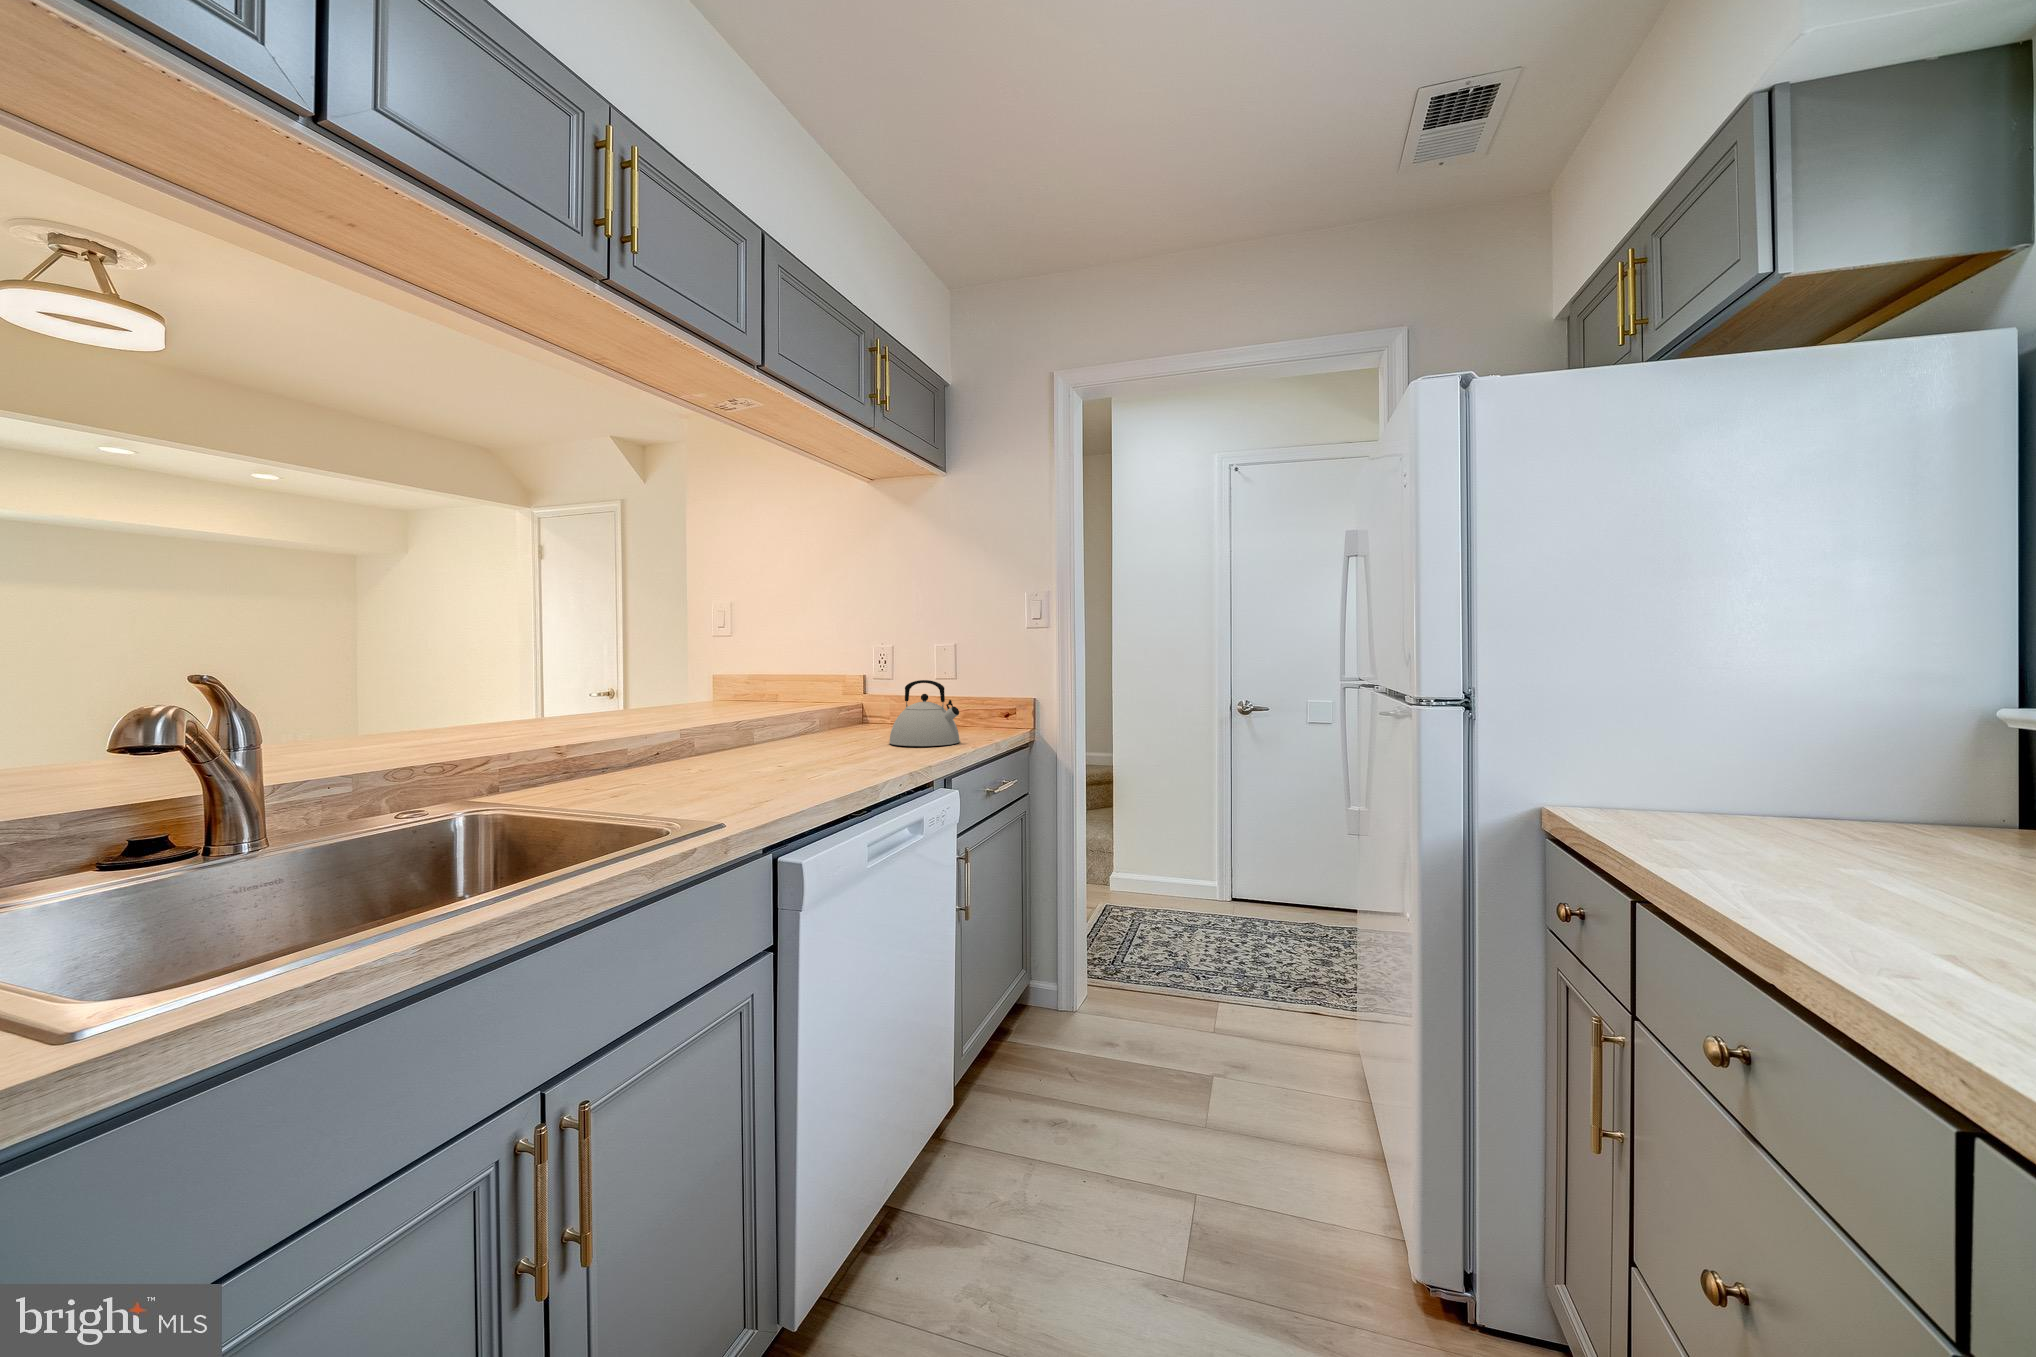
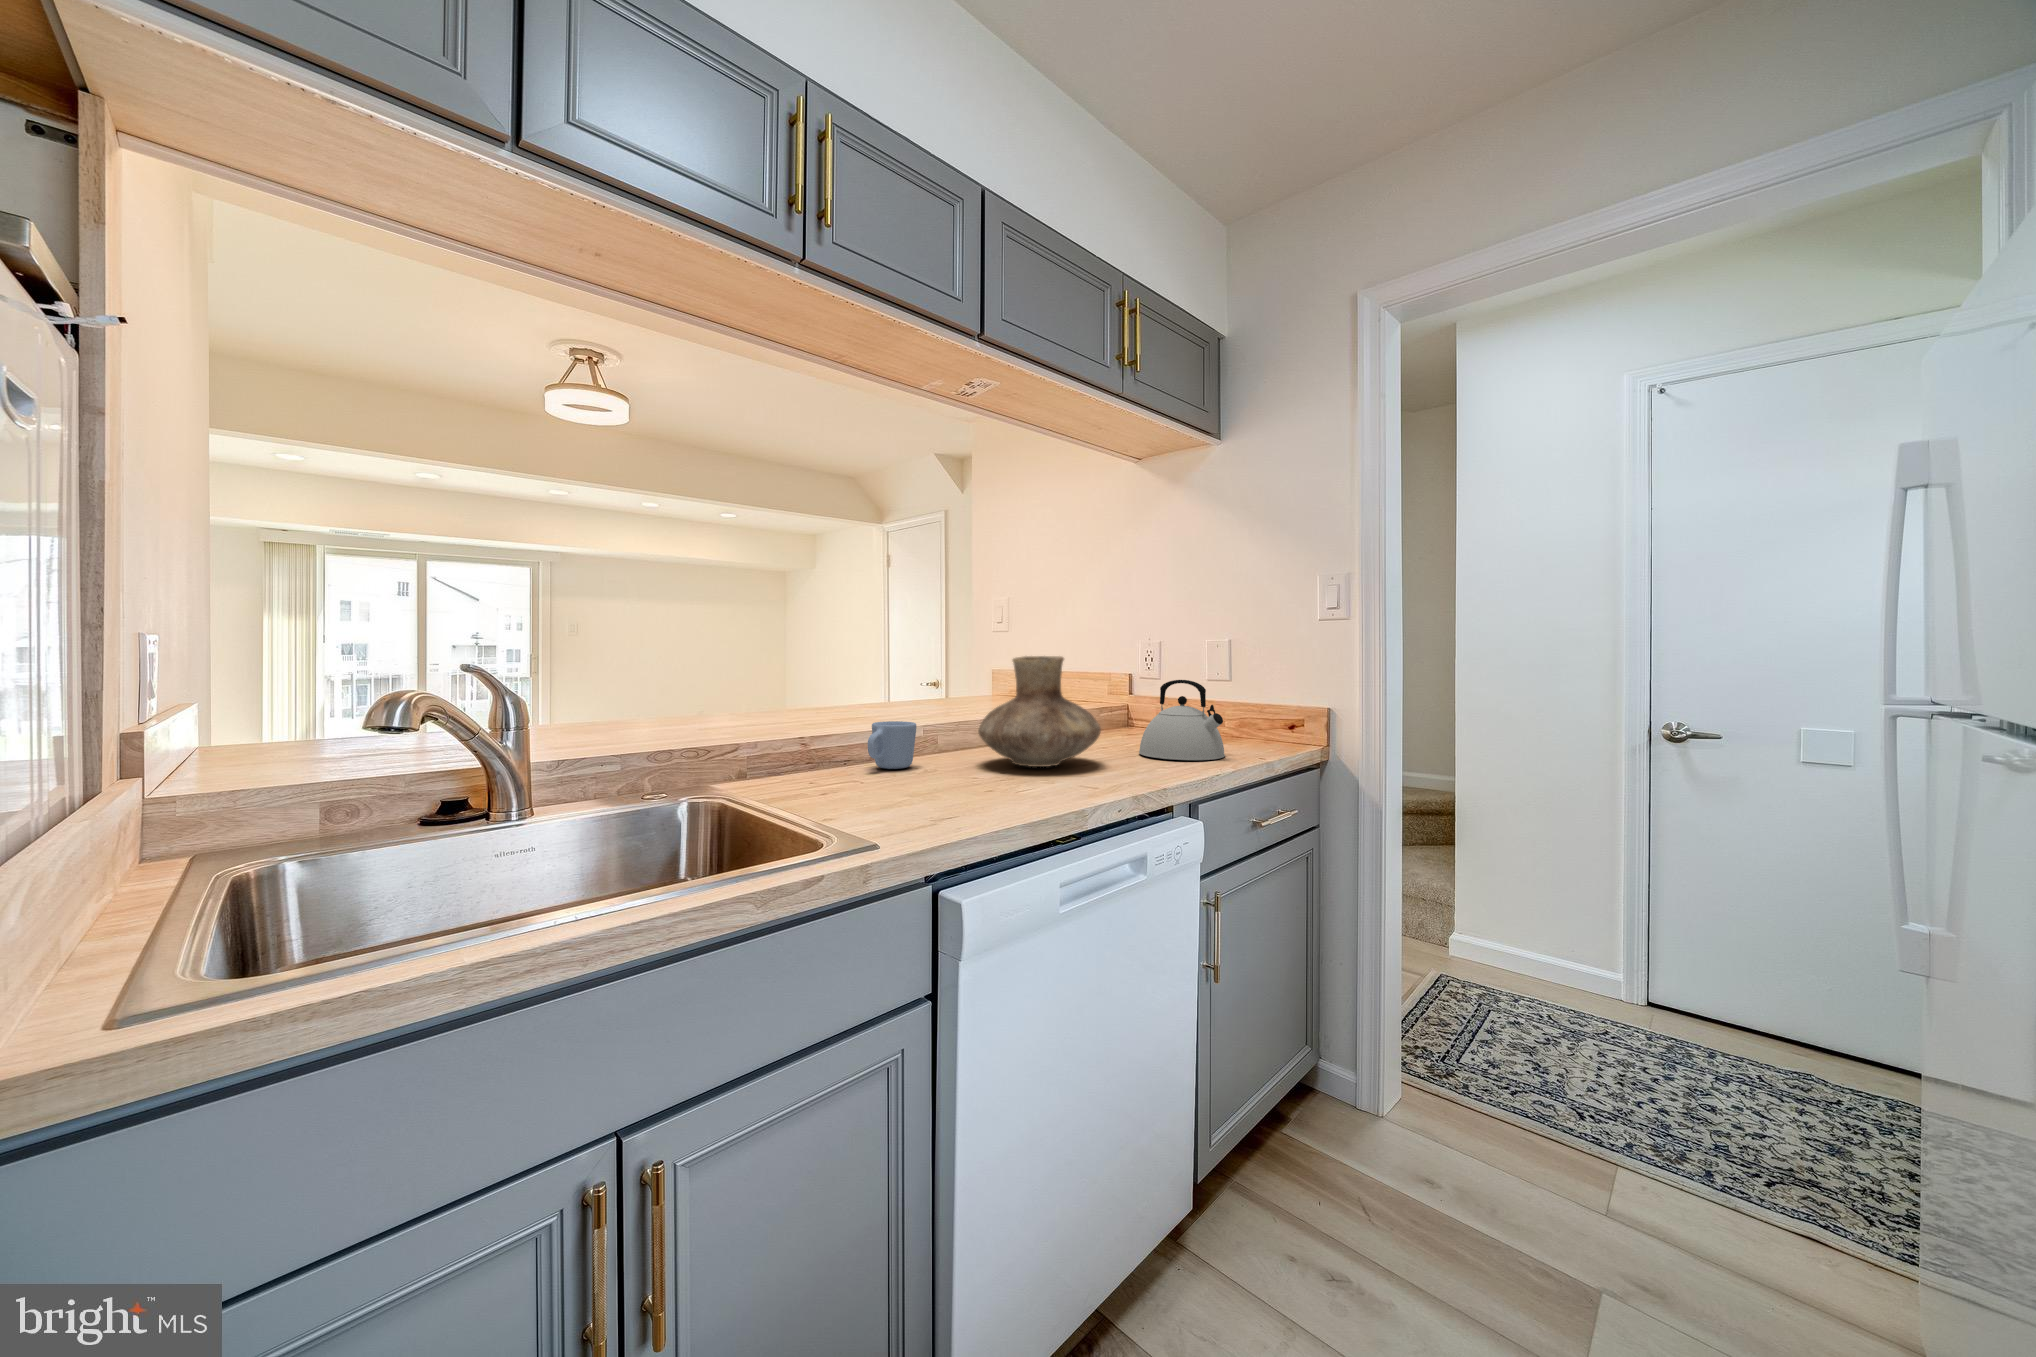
vase: none [752,662,864,759] -> present [978,656,1101,767]
mug: none [645,726,692,771] -> present [868,721,916,769]

